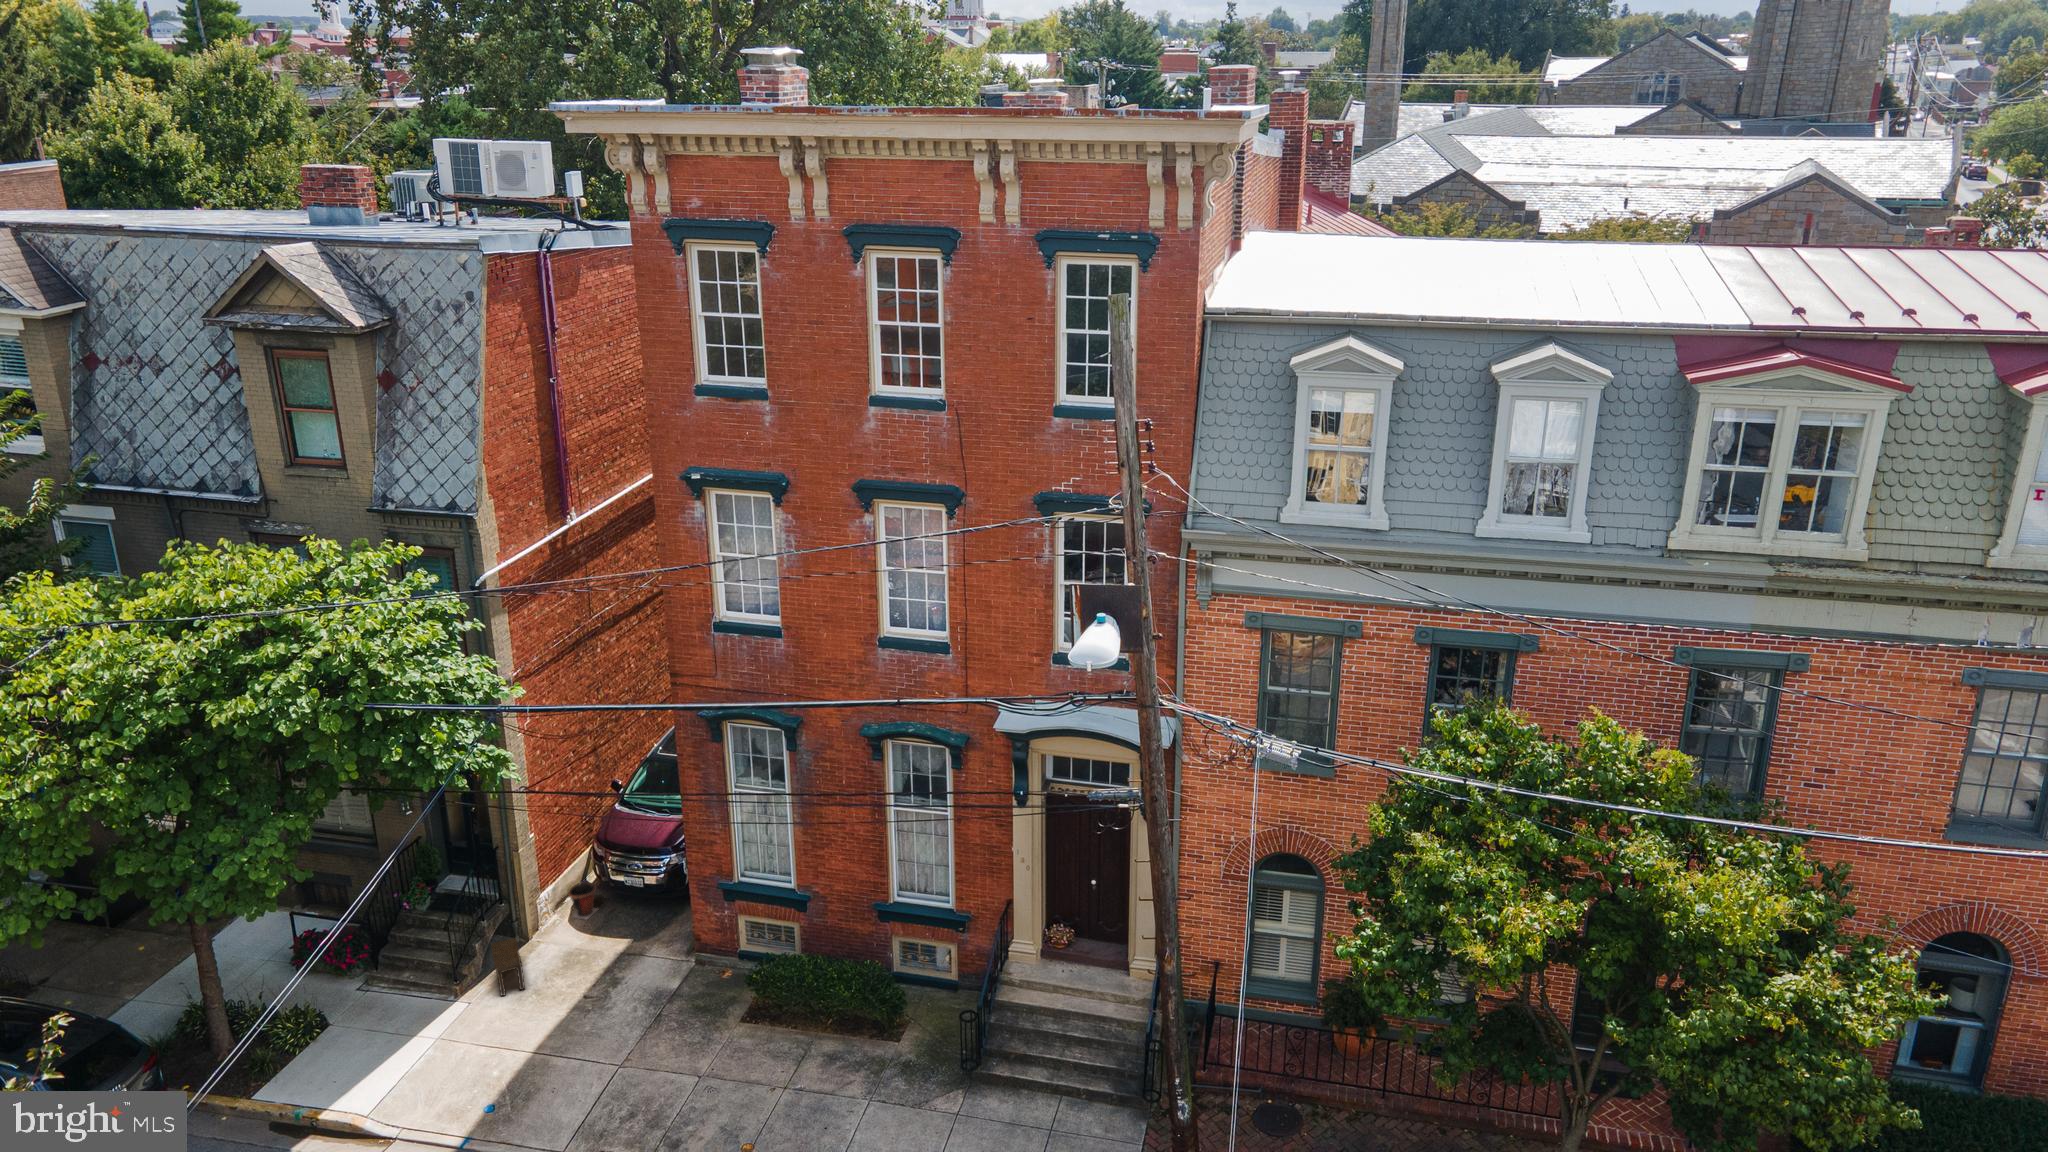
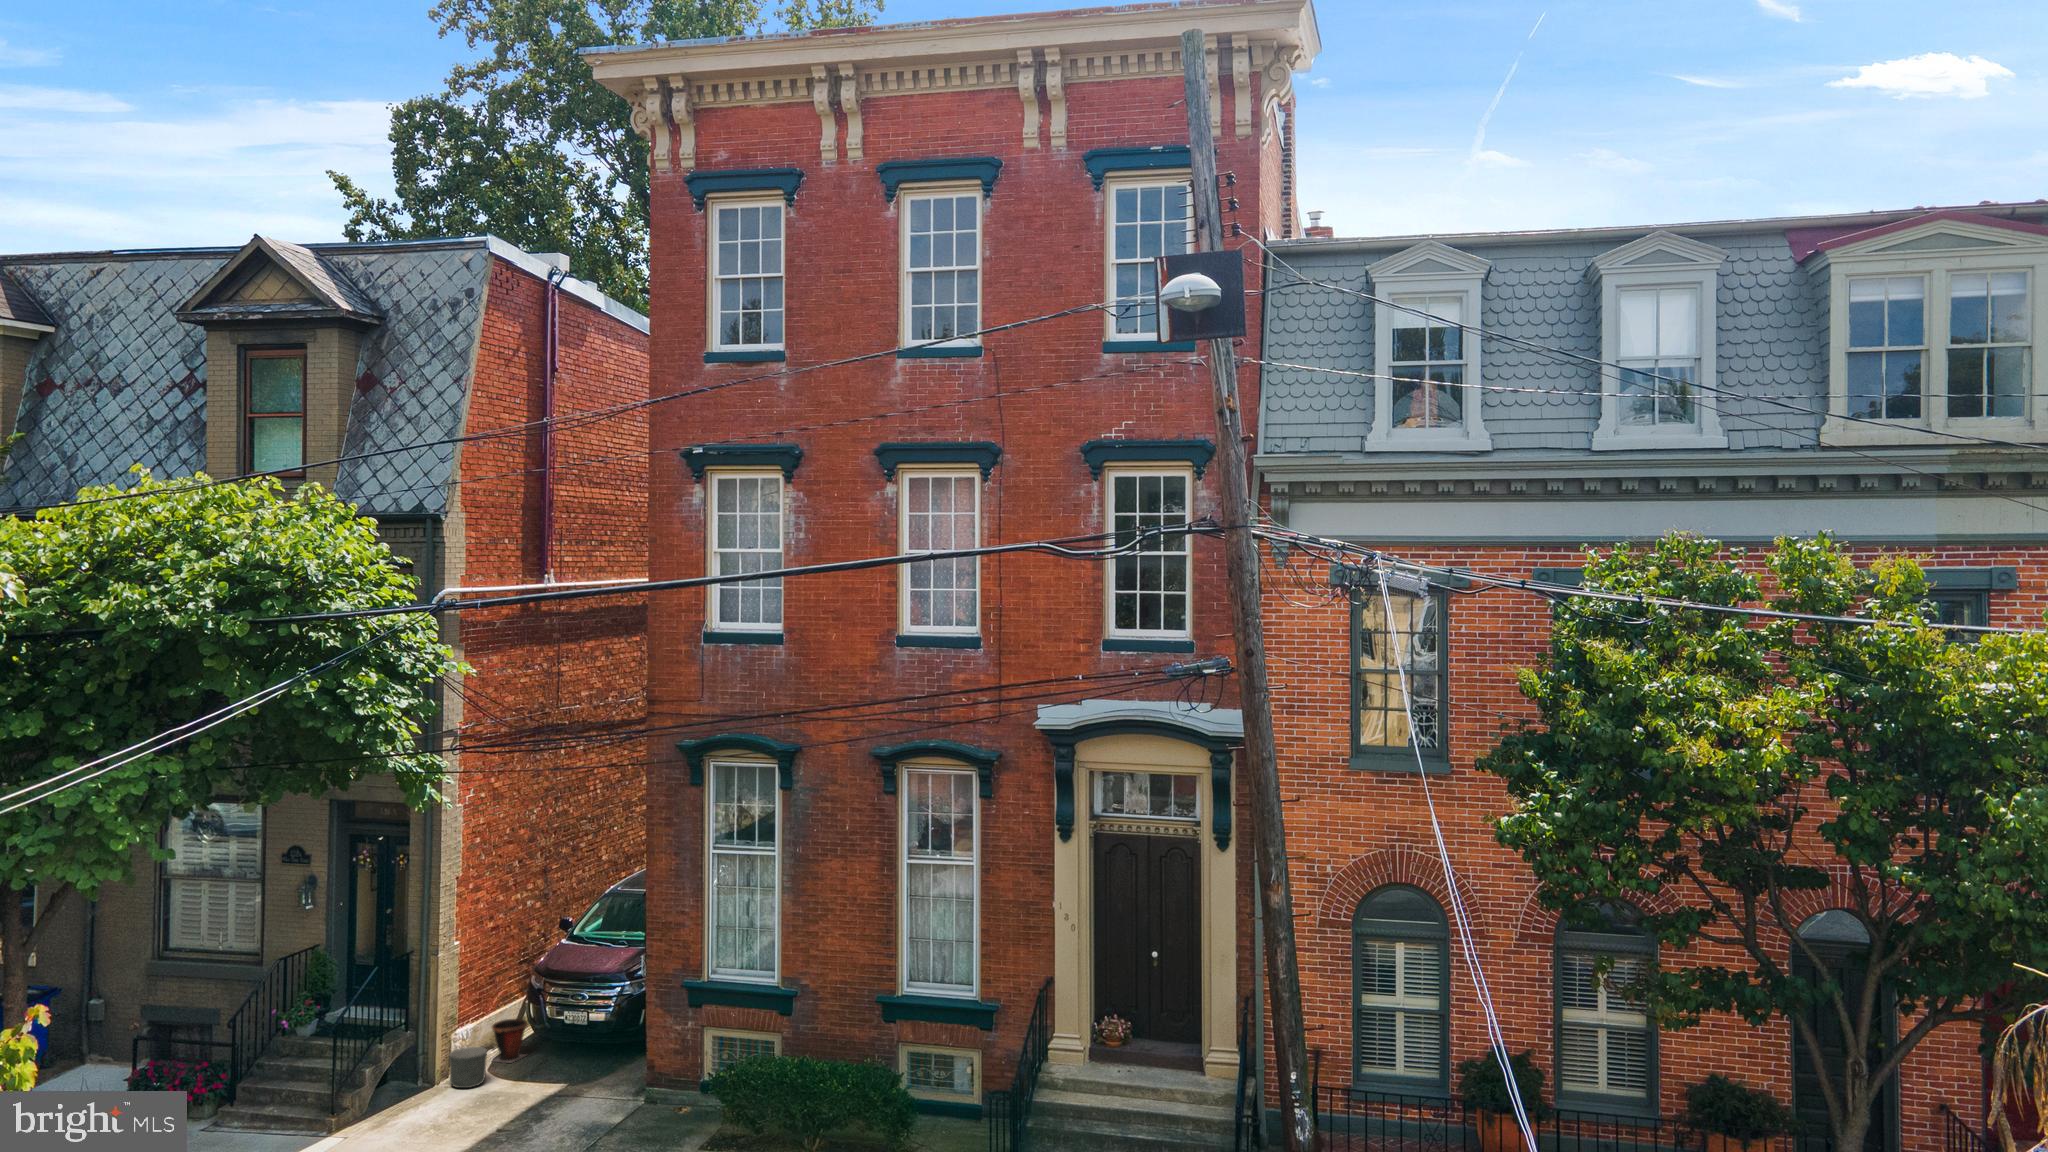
planter: none [539,918,569,952] -> present [449,1047,487,1088]
bench: present [491,938,525,996] -> none [384,1059,420,1123]

